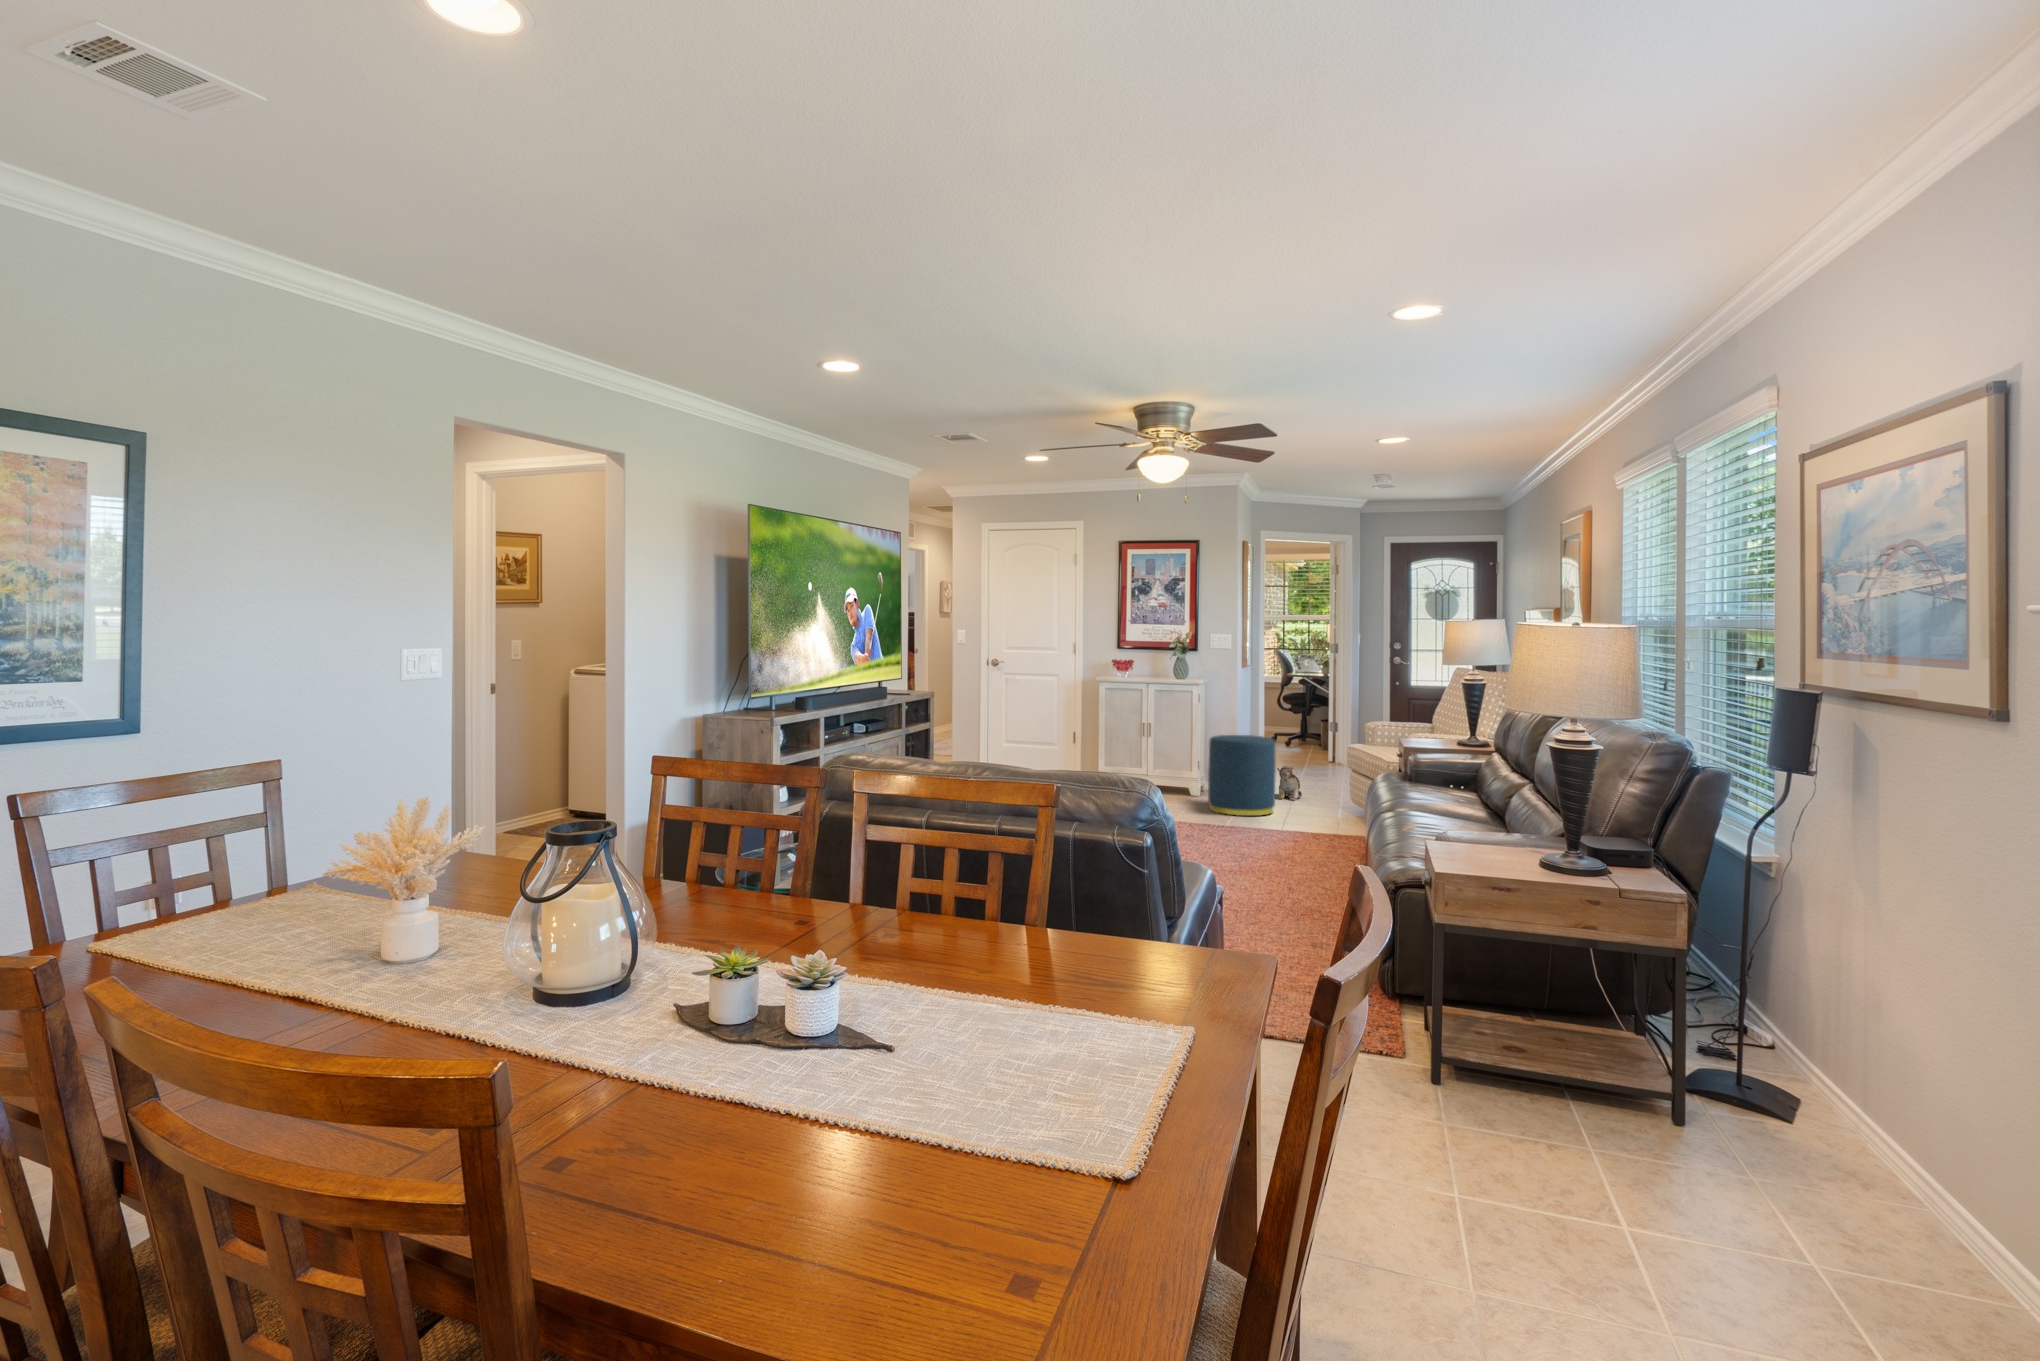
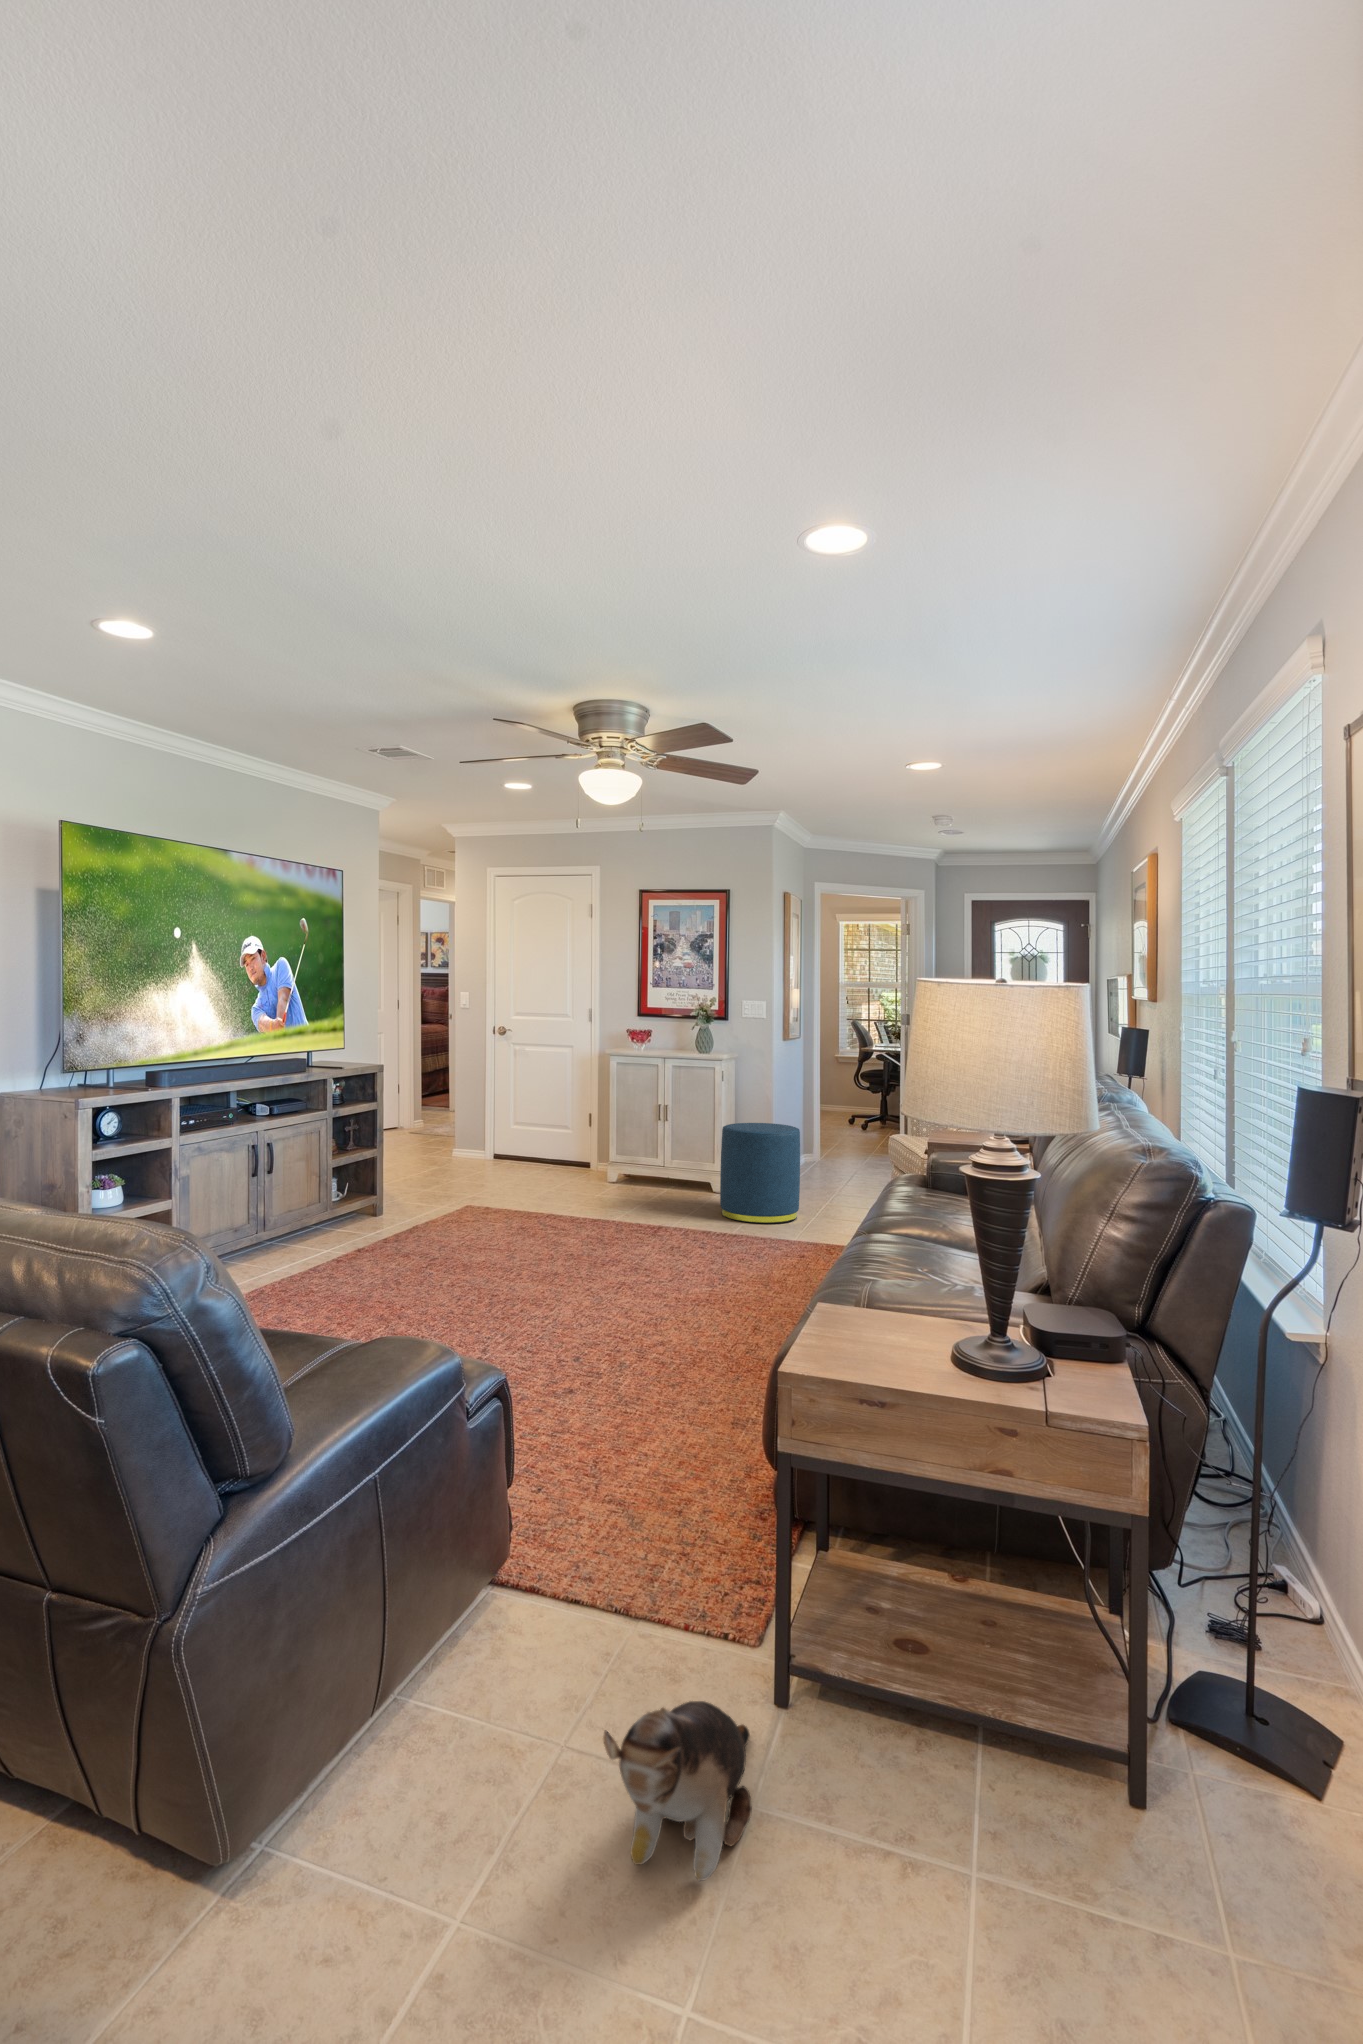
plush toy: present [1277,766,1302,799] -> present [603,1701,752,1881]

